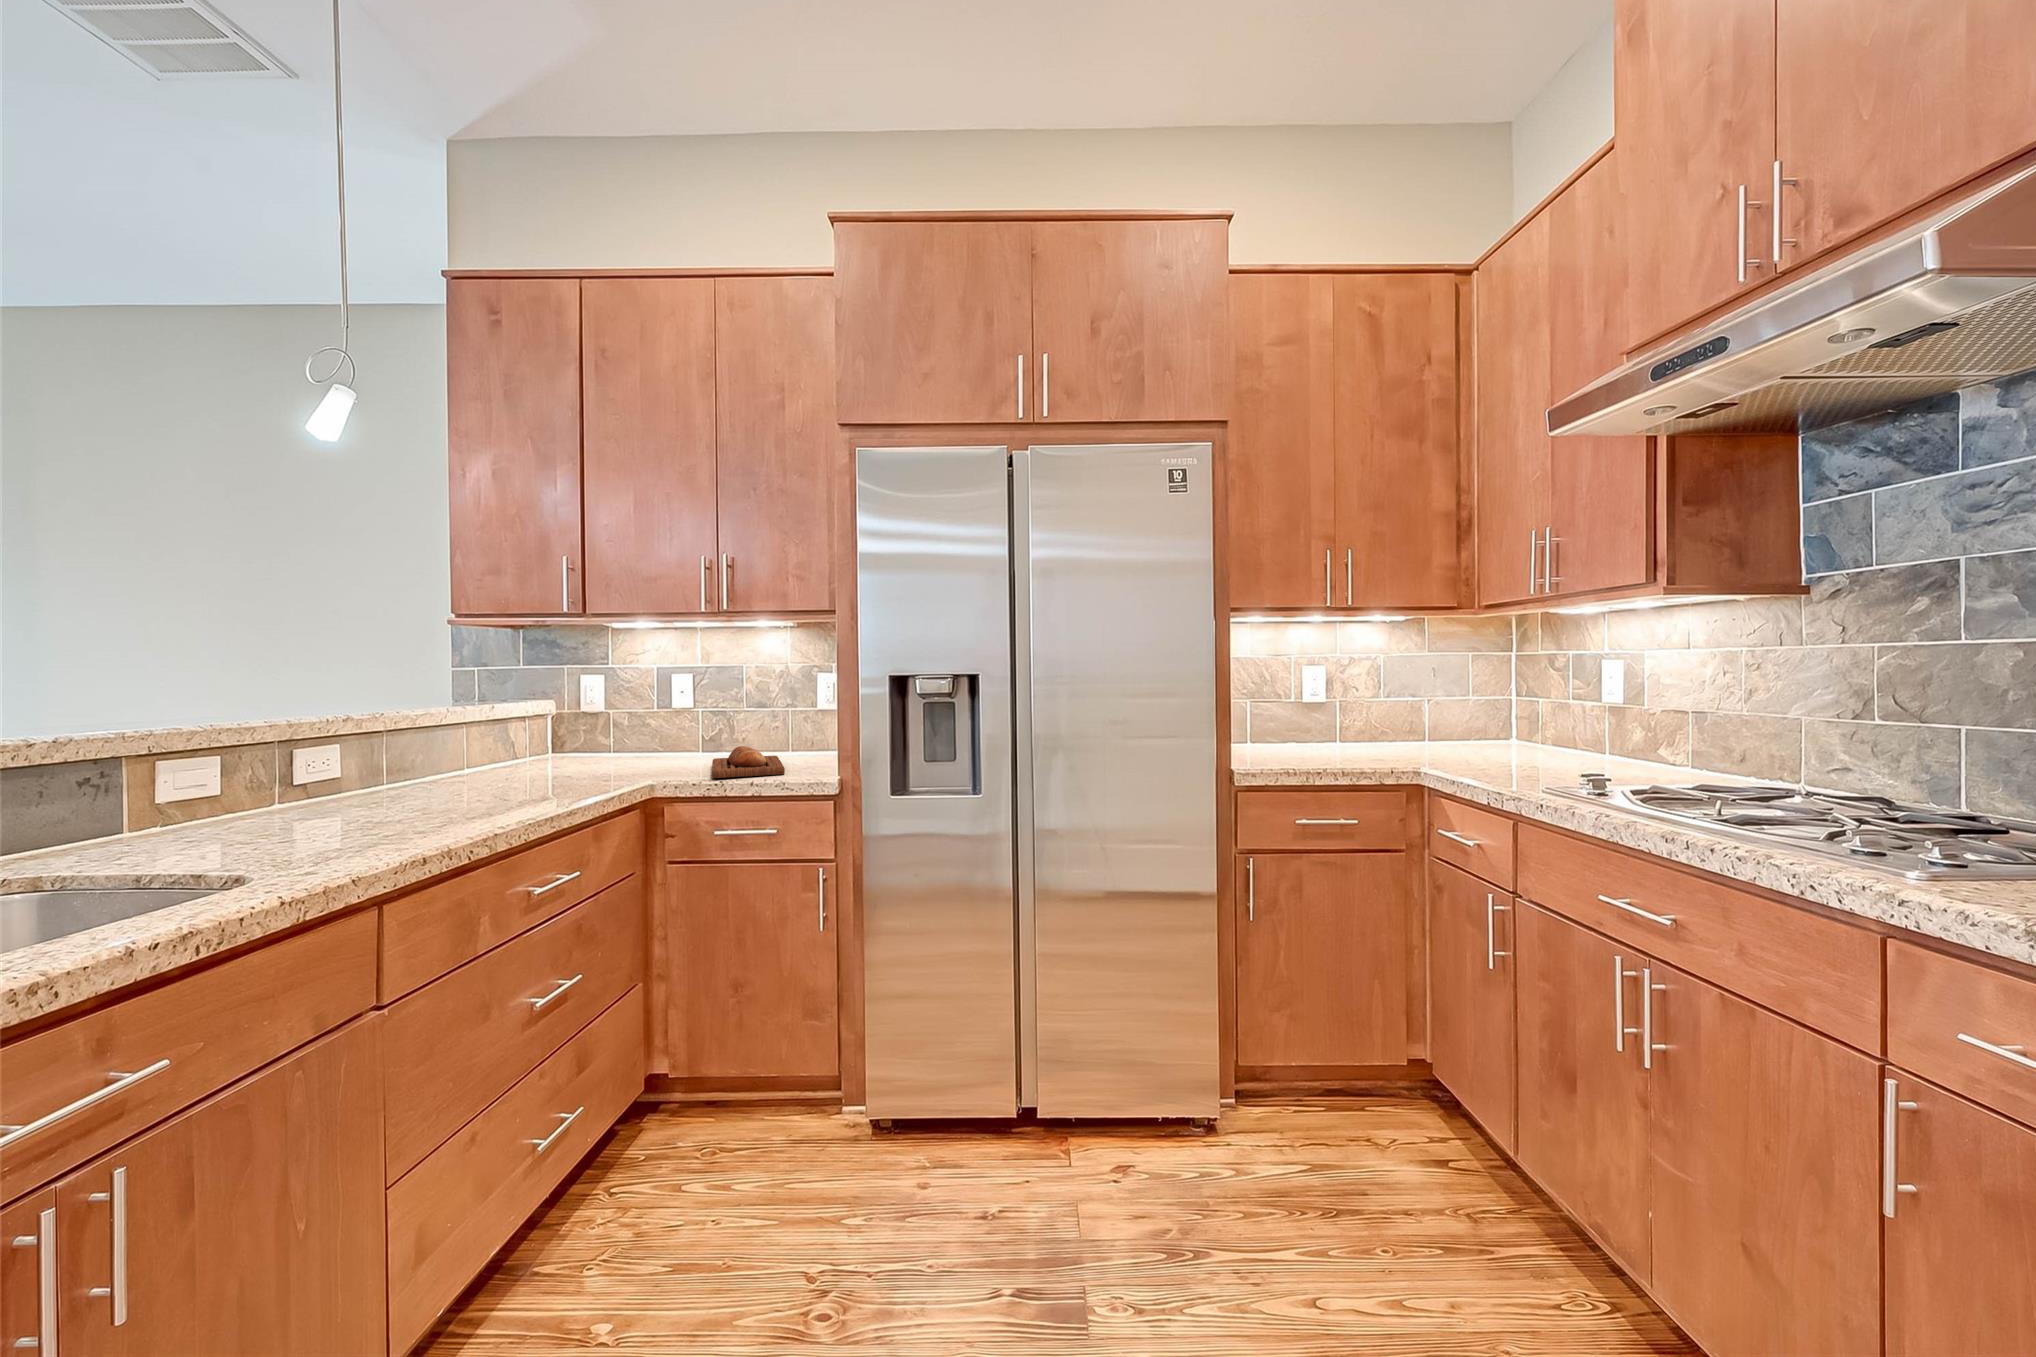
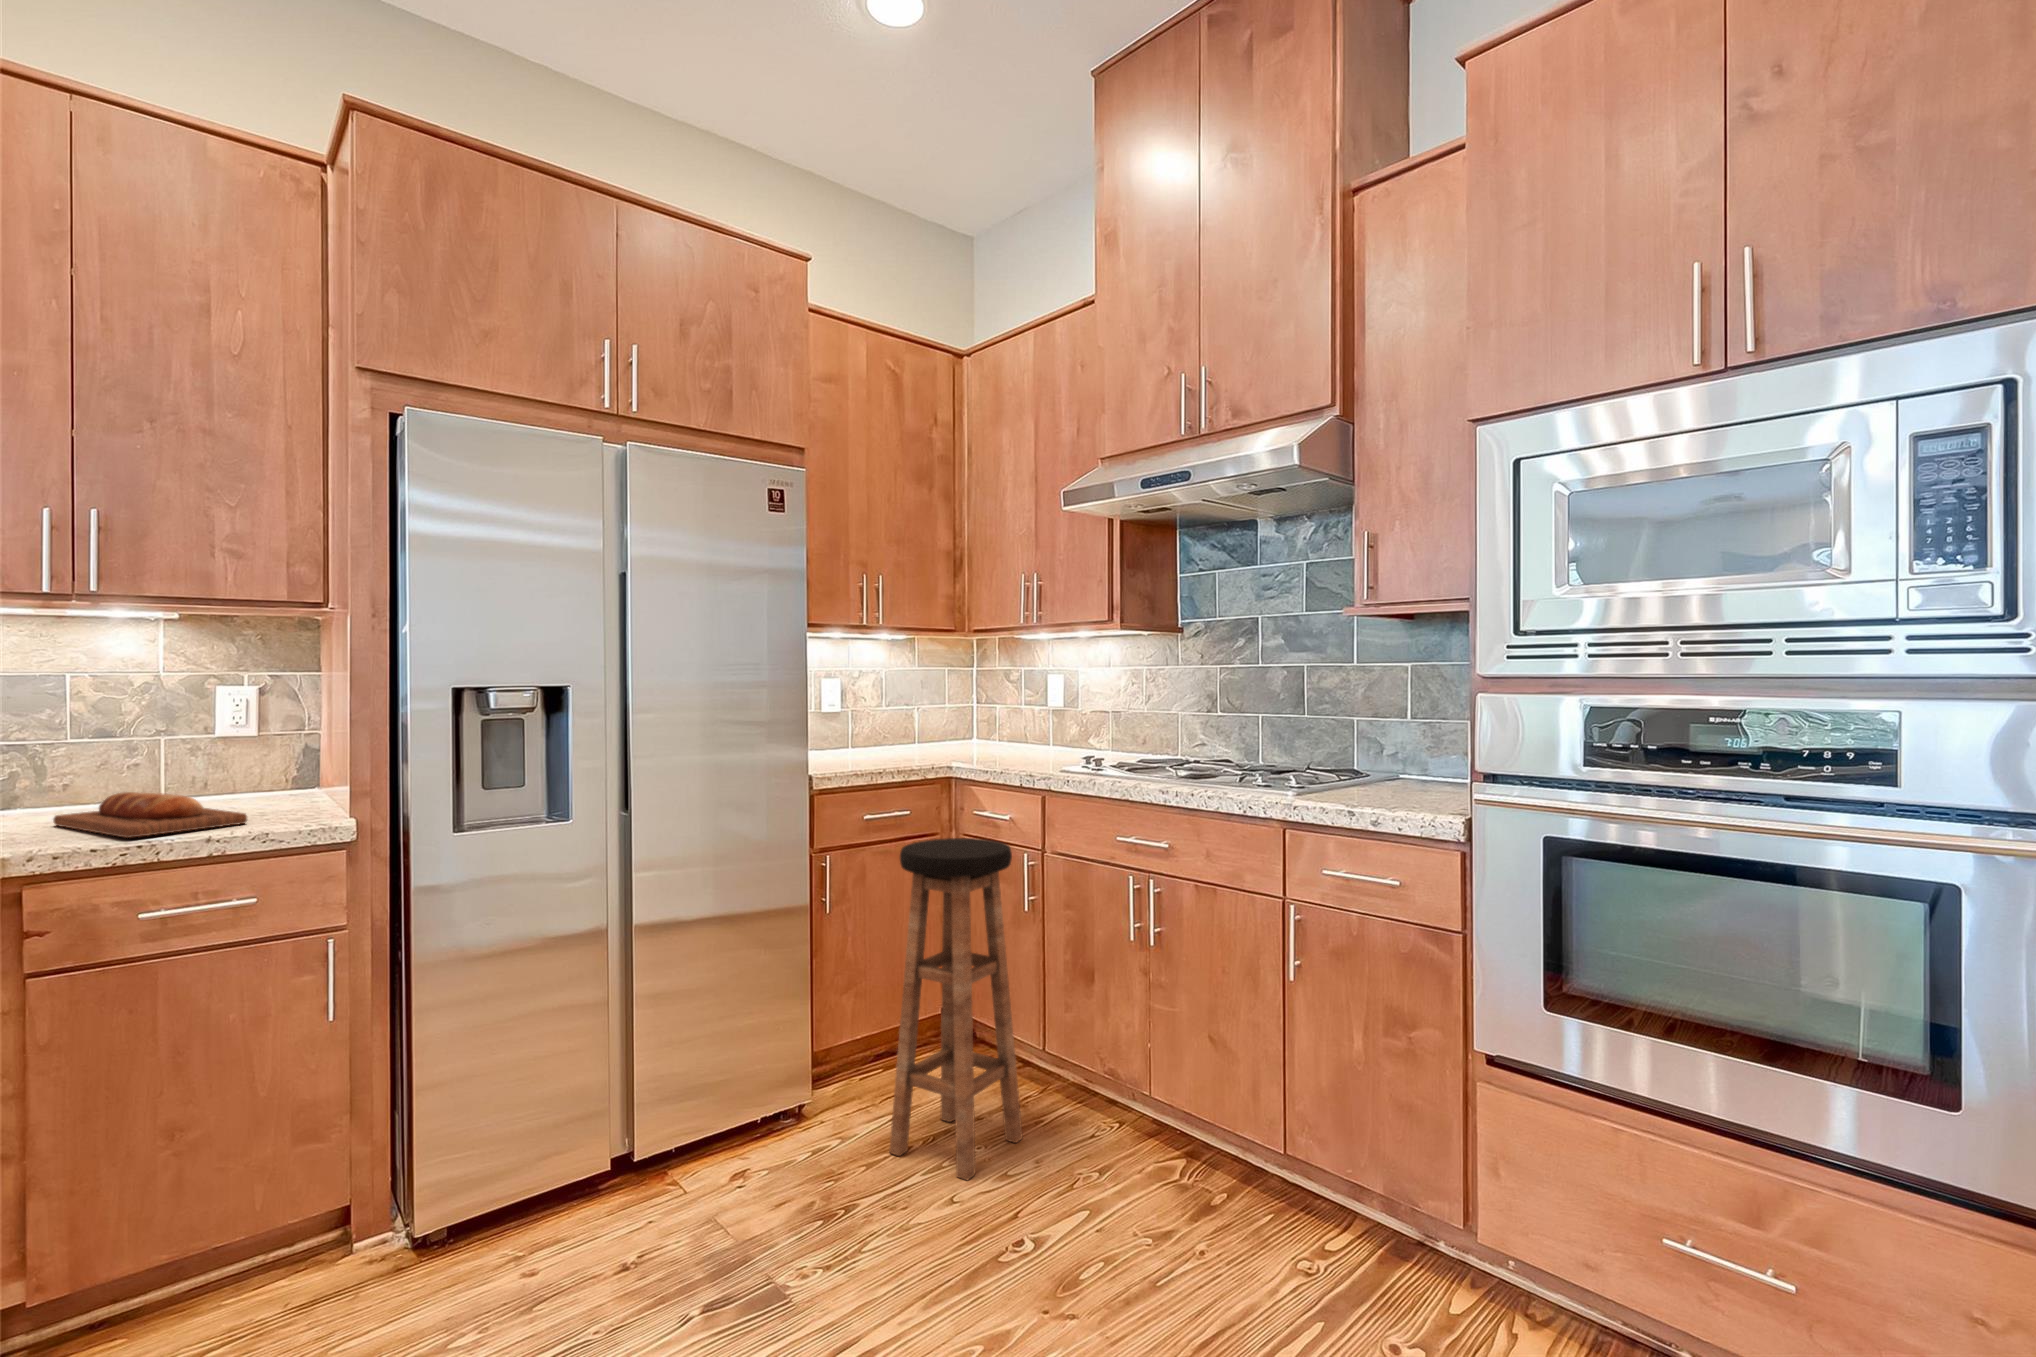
bar stool: none [1278,858,1453,1286] -> present [889,838,1023,1180]

